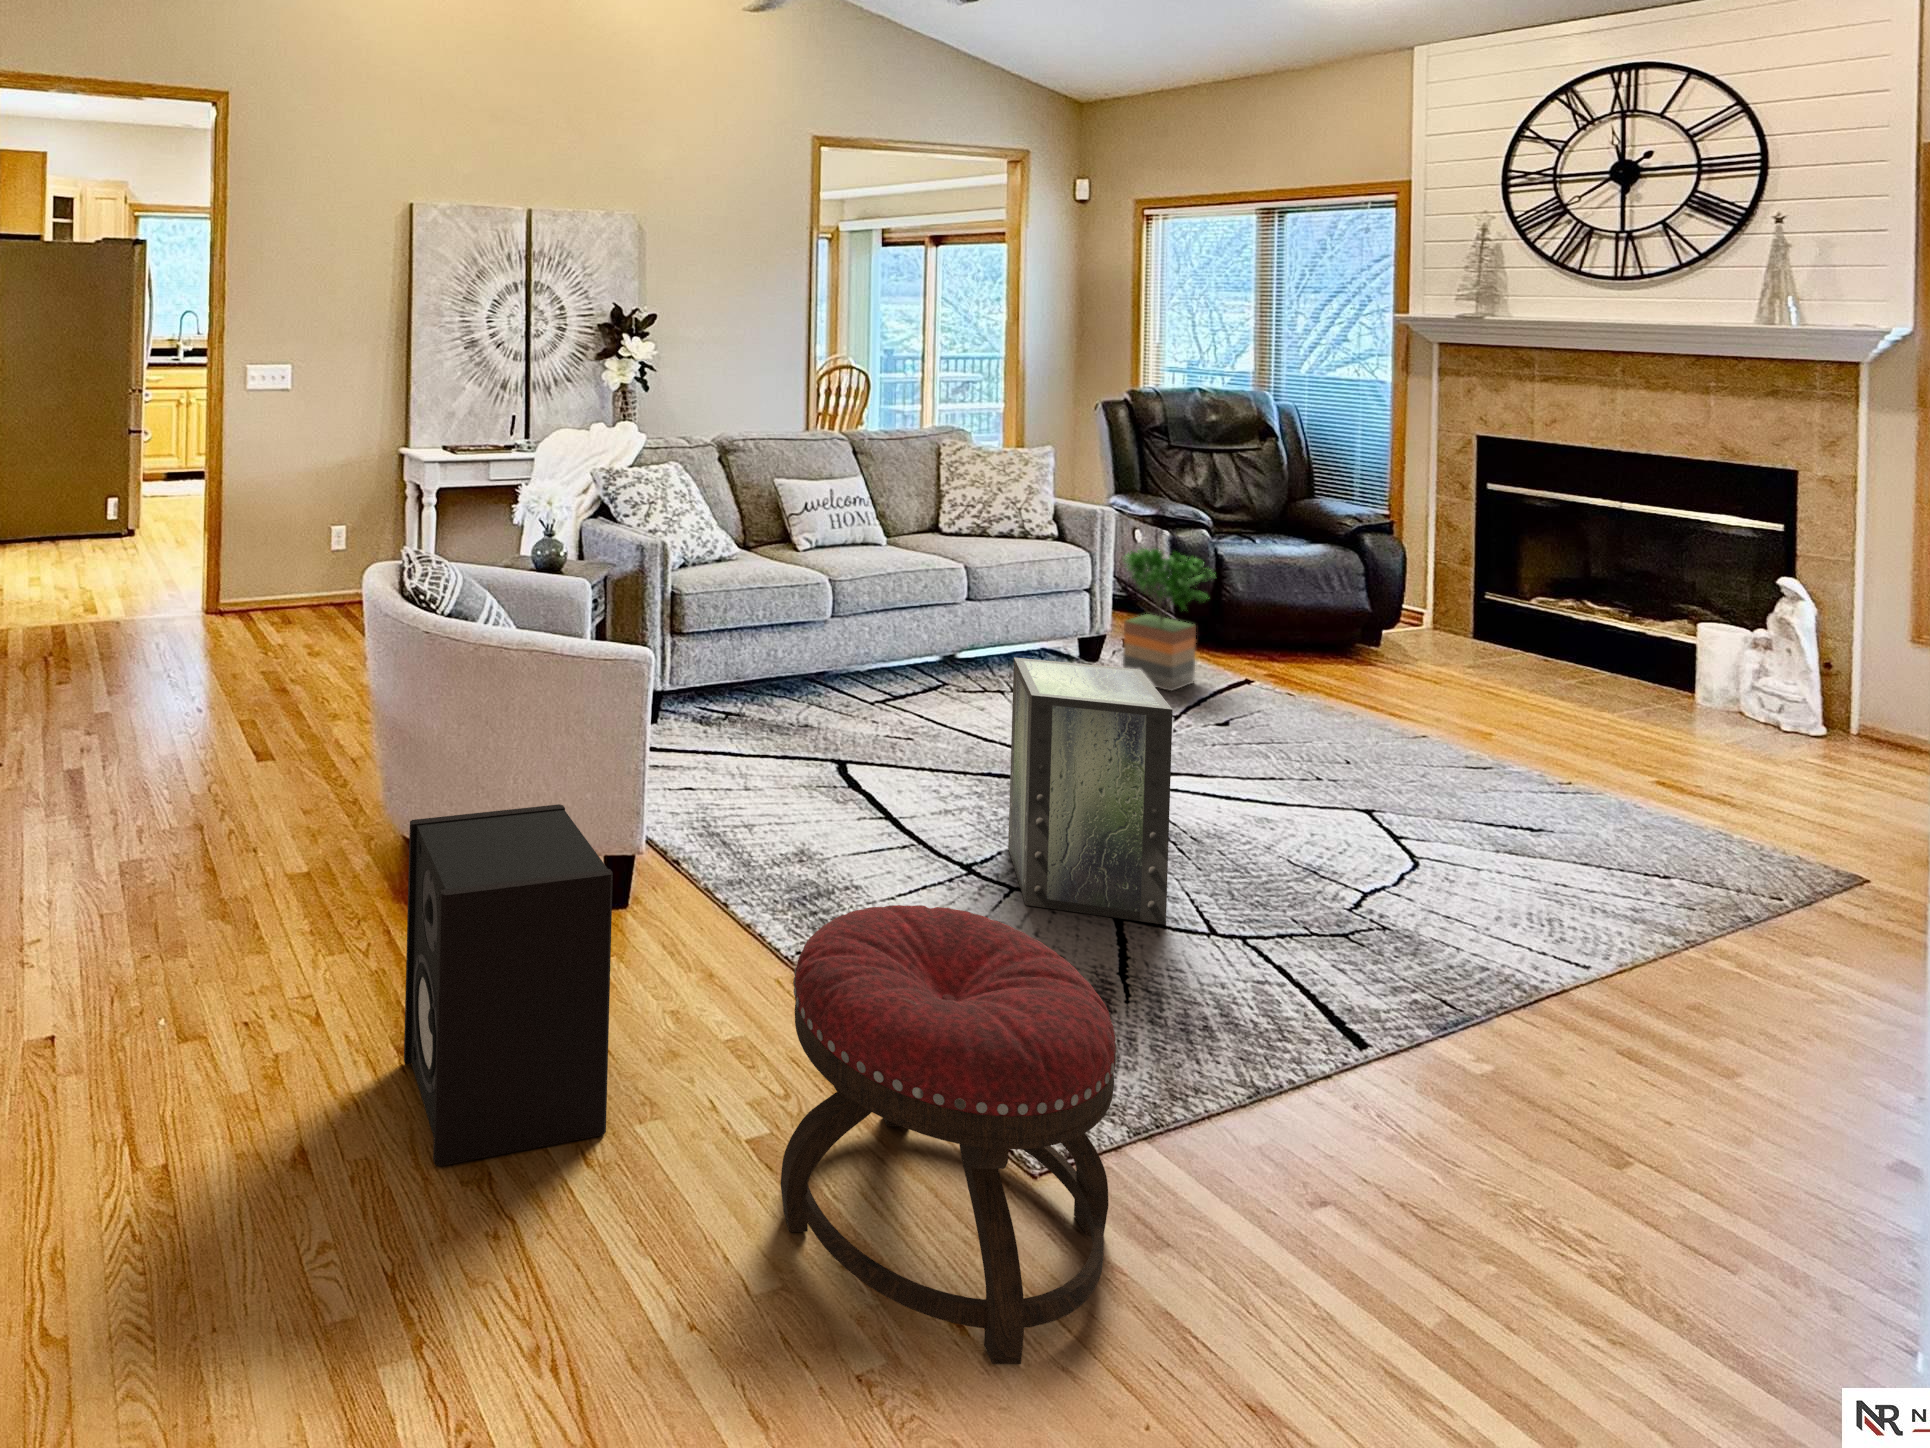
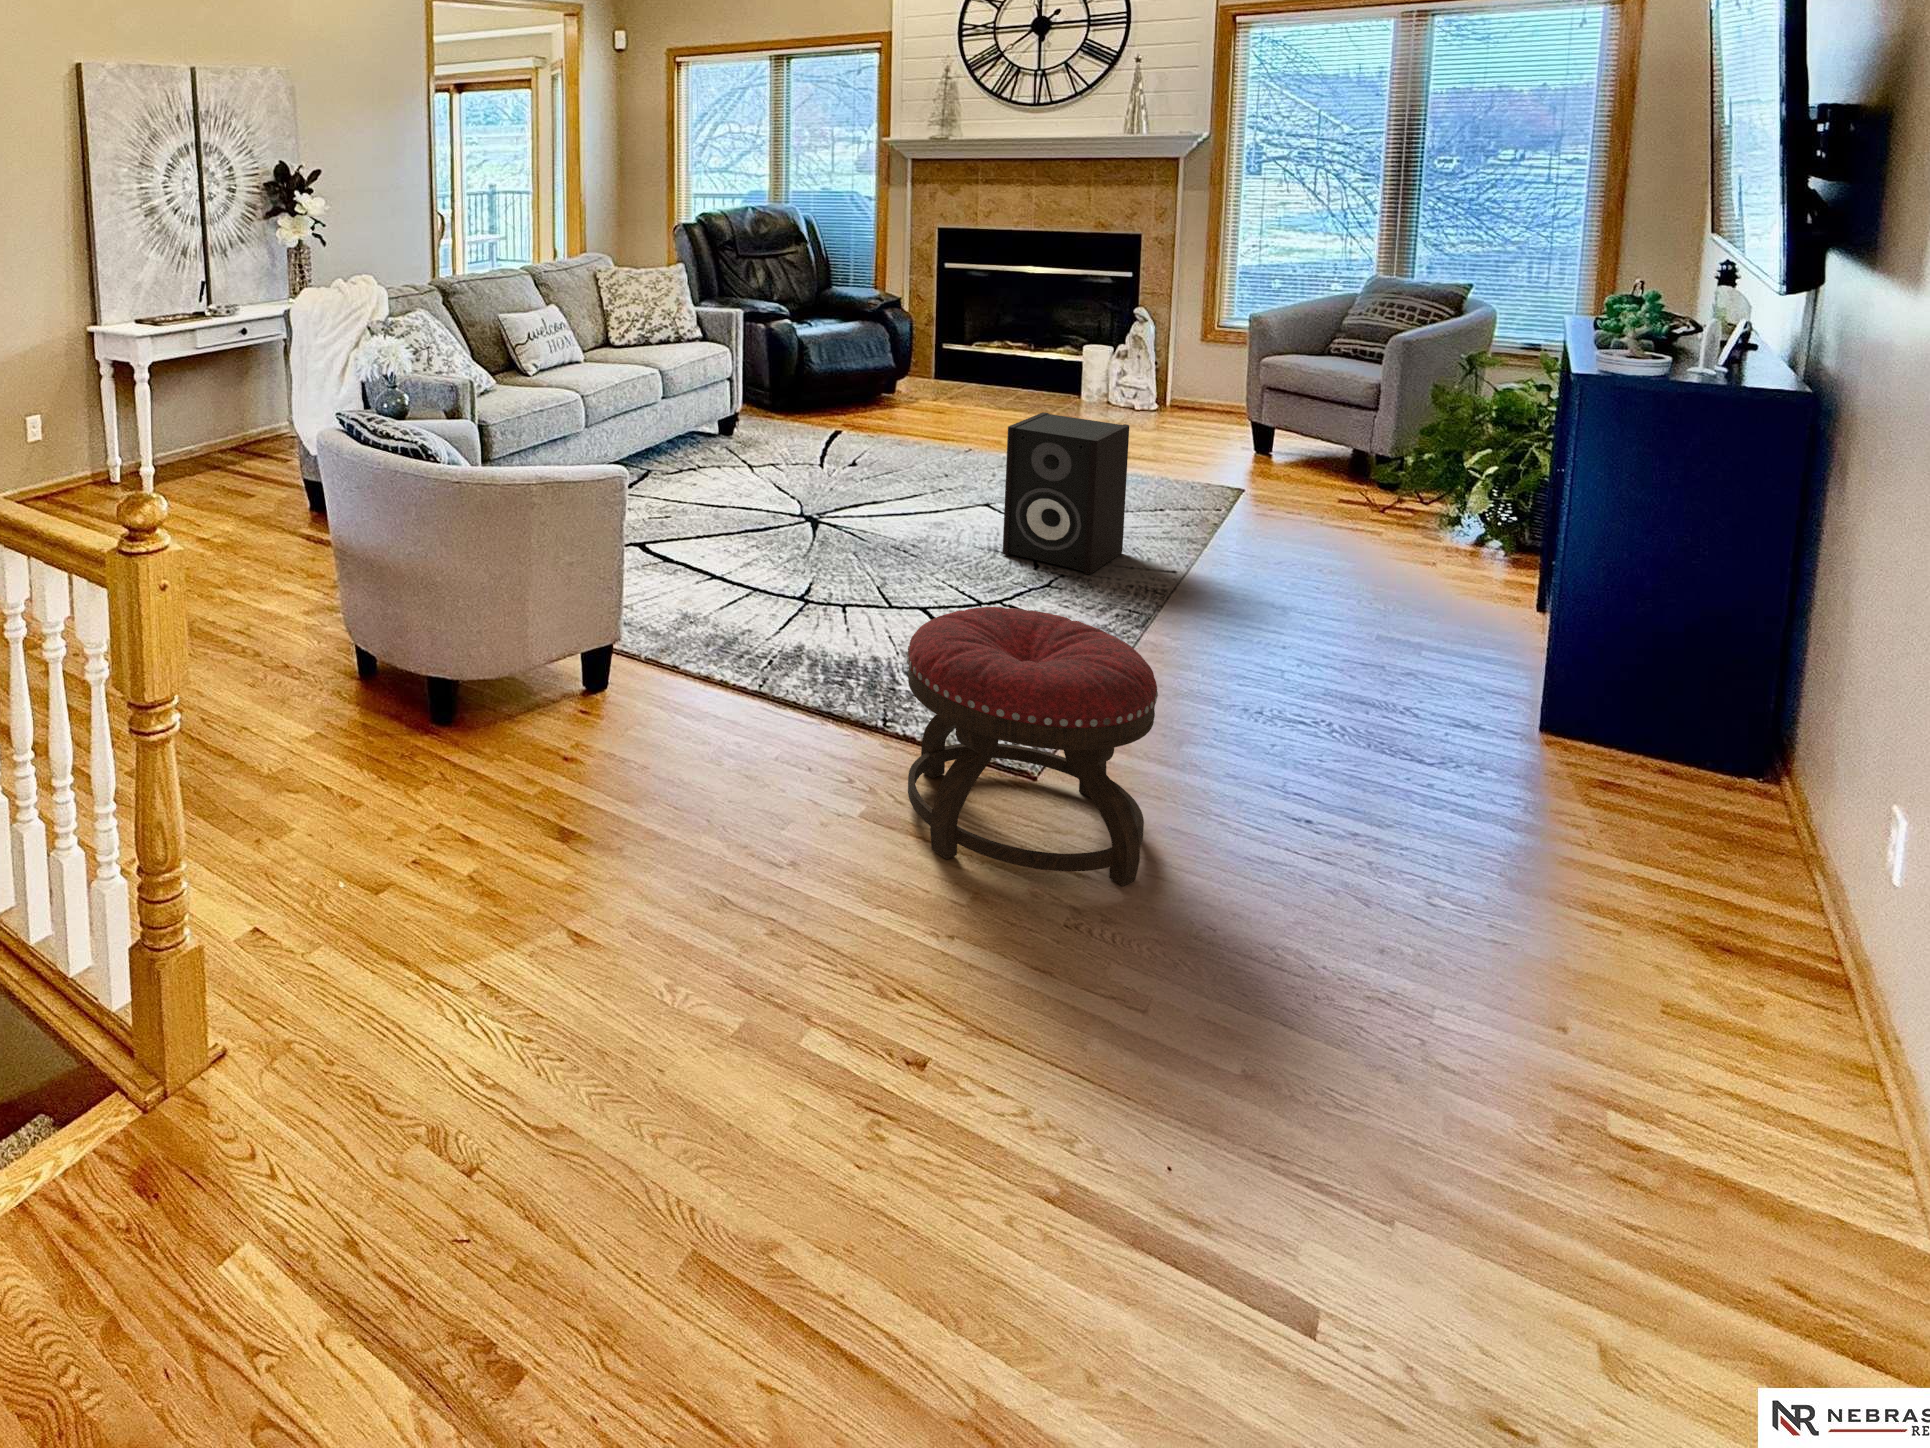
potted tree: present [1123,549,1213,691] -> none [755,338,828,450]
storage box: present [1008,658,1173,925] -> none [815,426,960,616]
speaker: present [404,804,613,1166] -> present [1003,413,1129,574]

